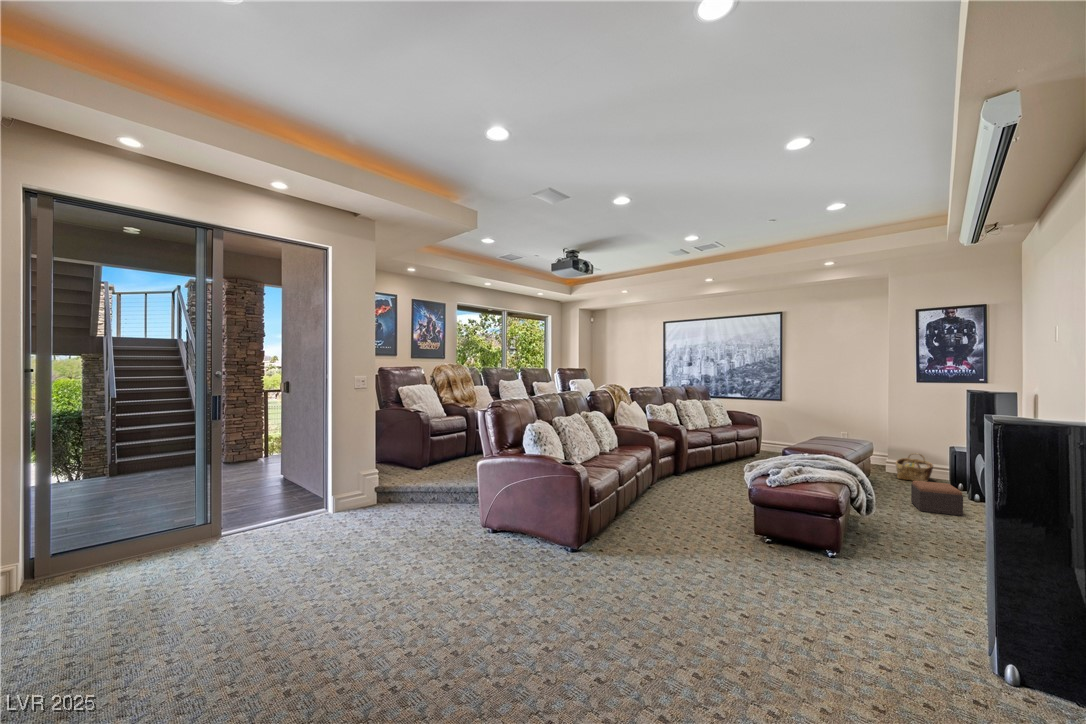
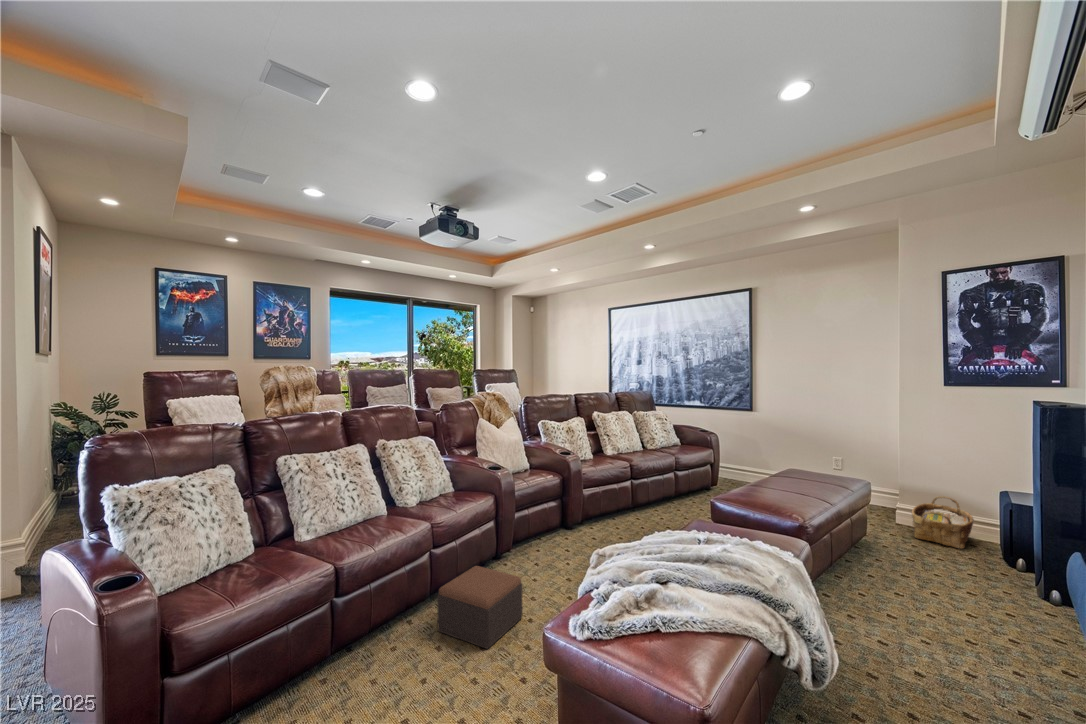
footstool: present [911,481,963,516] -> present [437,566,522,649]

